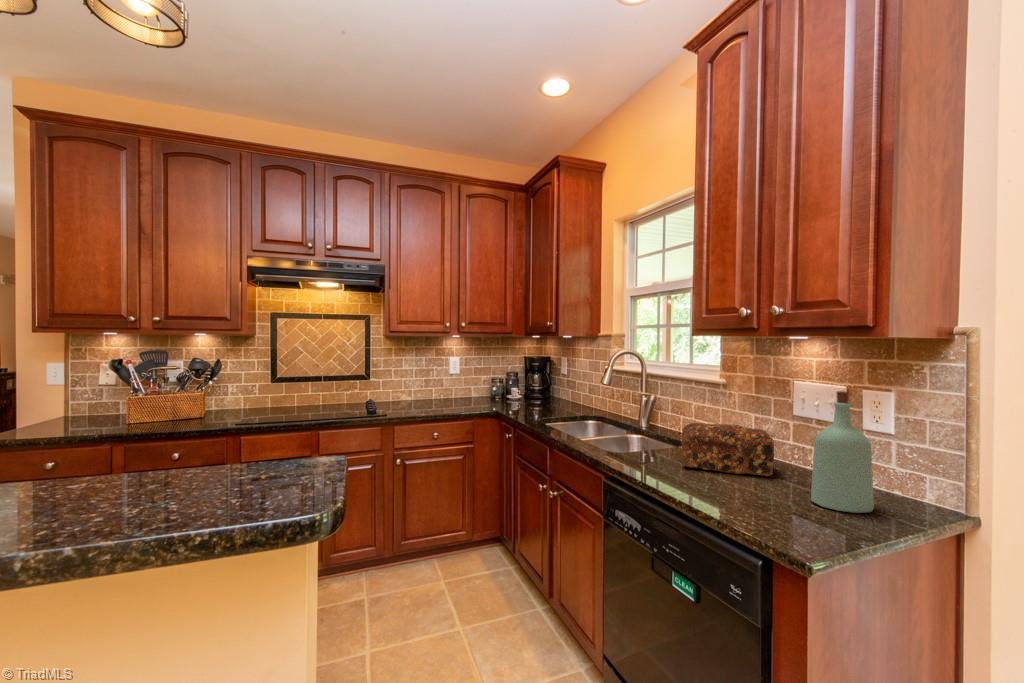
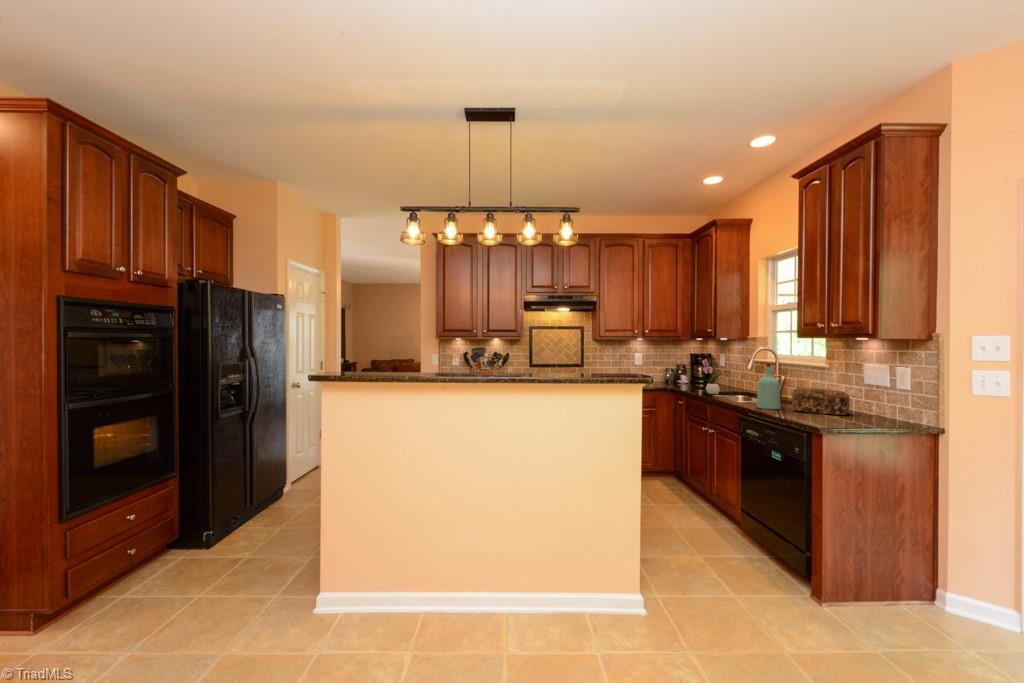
flower arrangement: none [537,358,566,422] -> present [702,354,721,394]
bottle: present [811,391,874,513] -> present [757,363,781,409]

